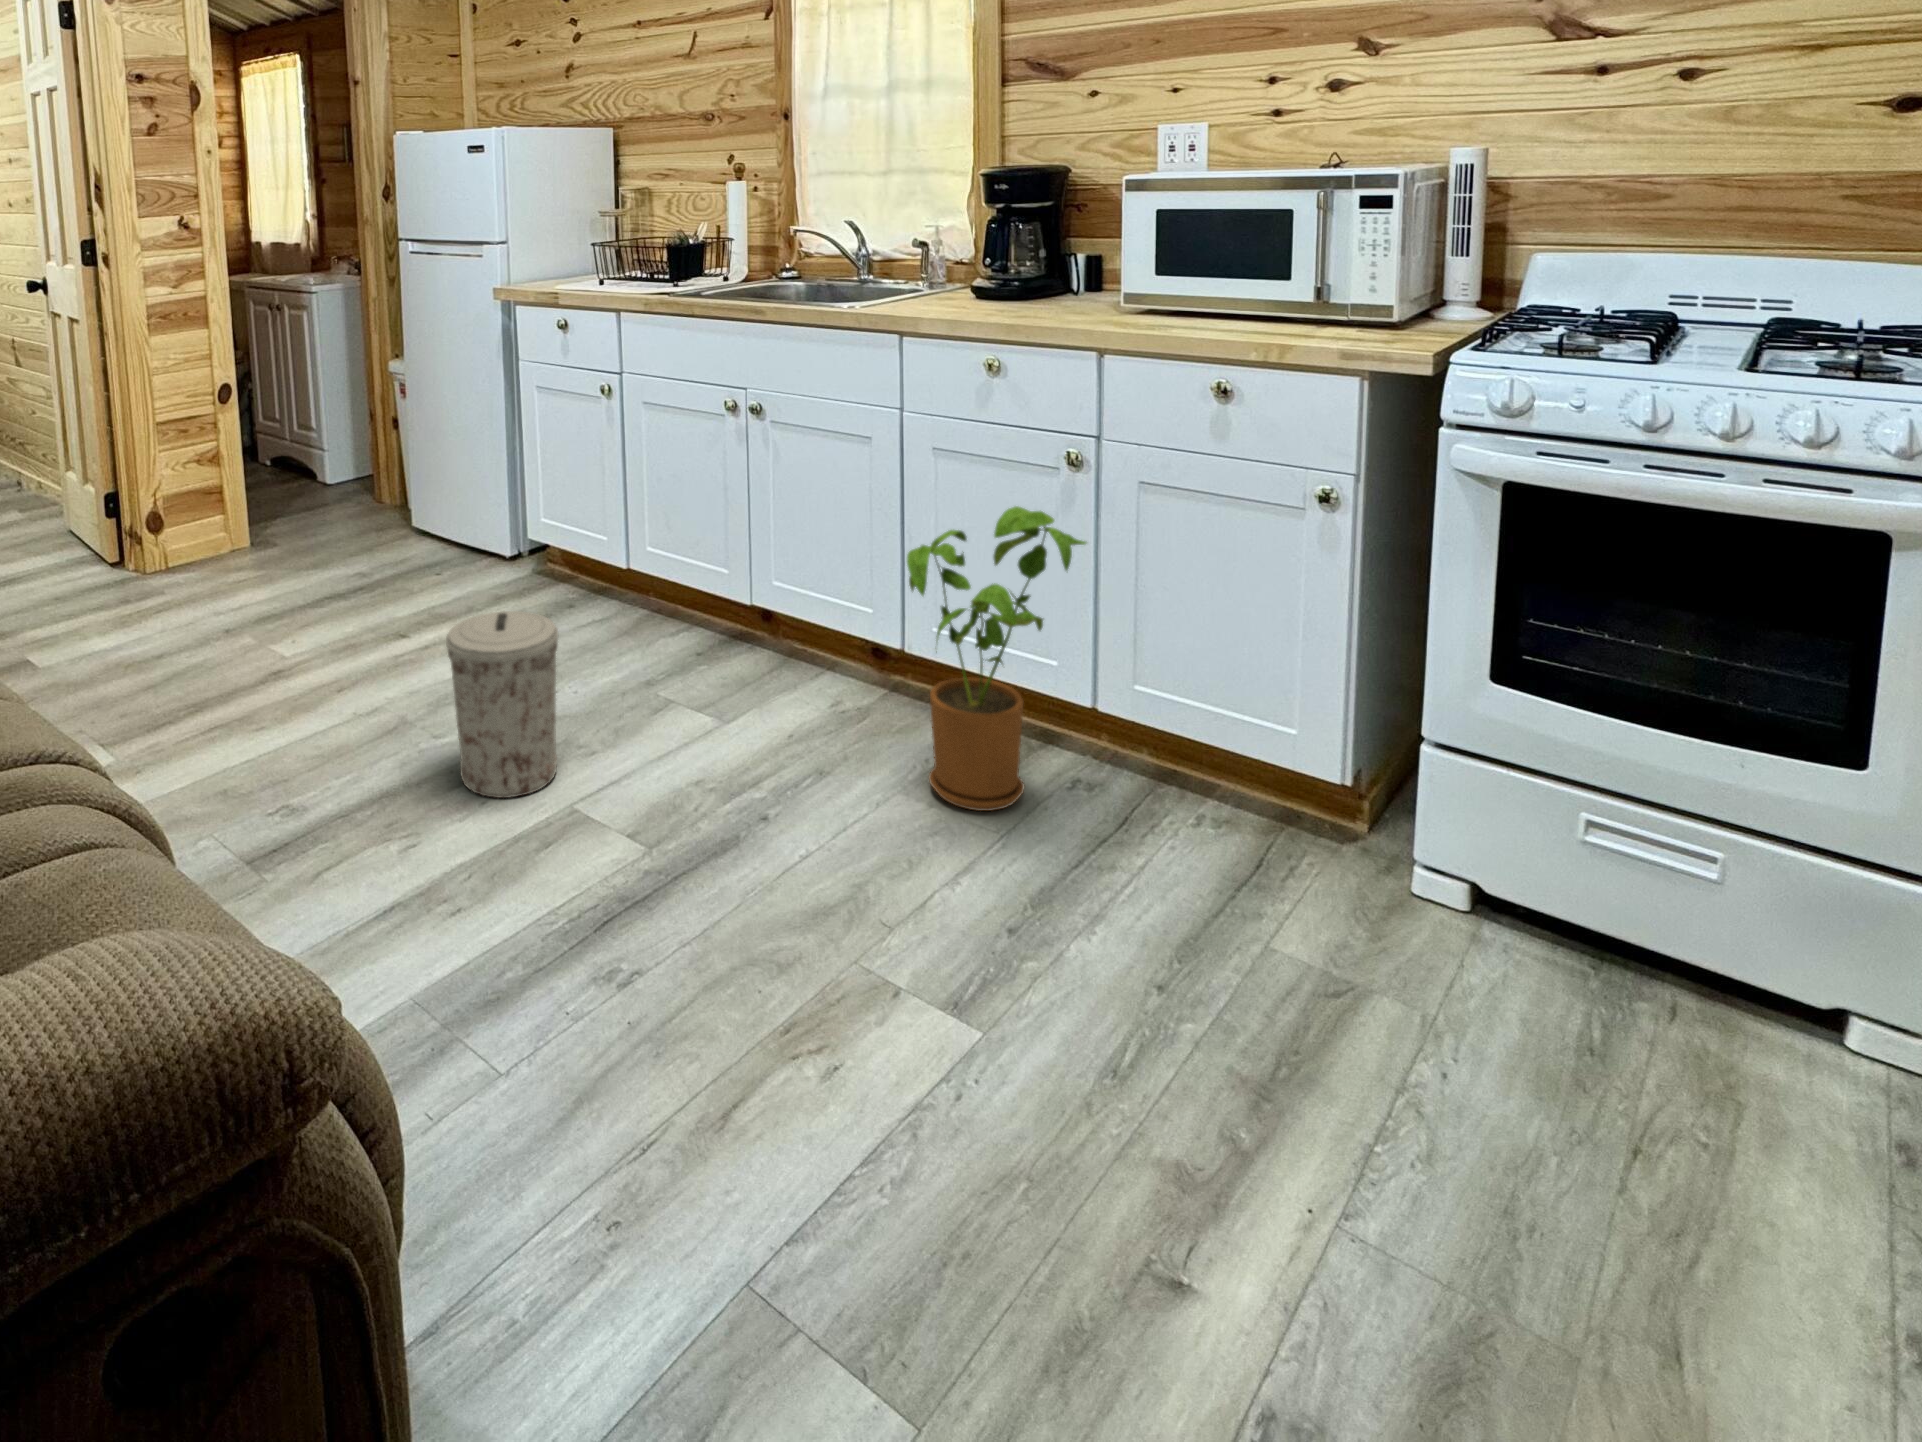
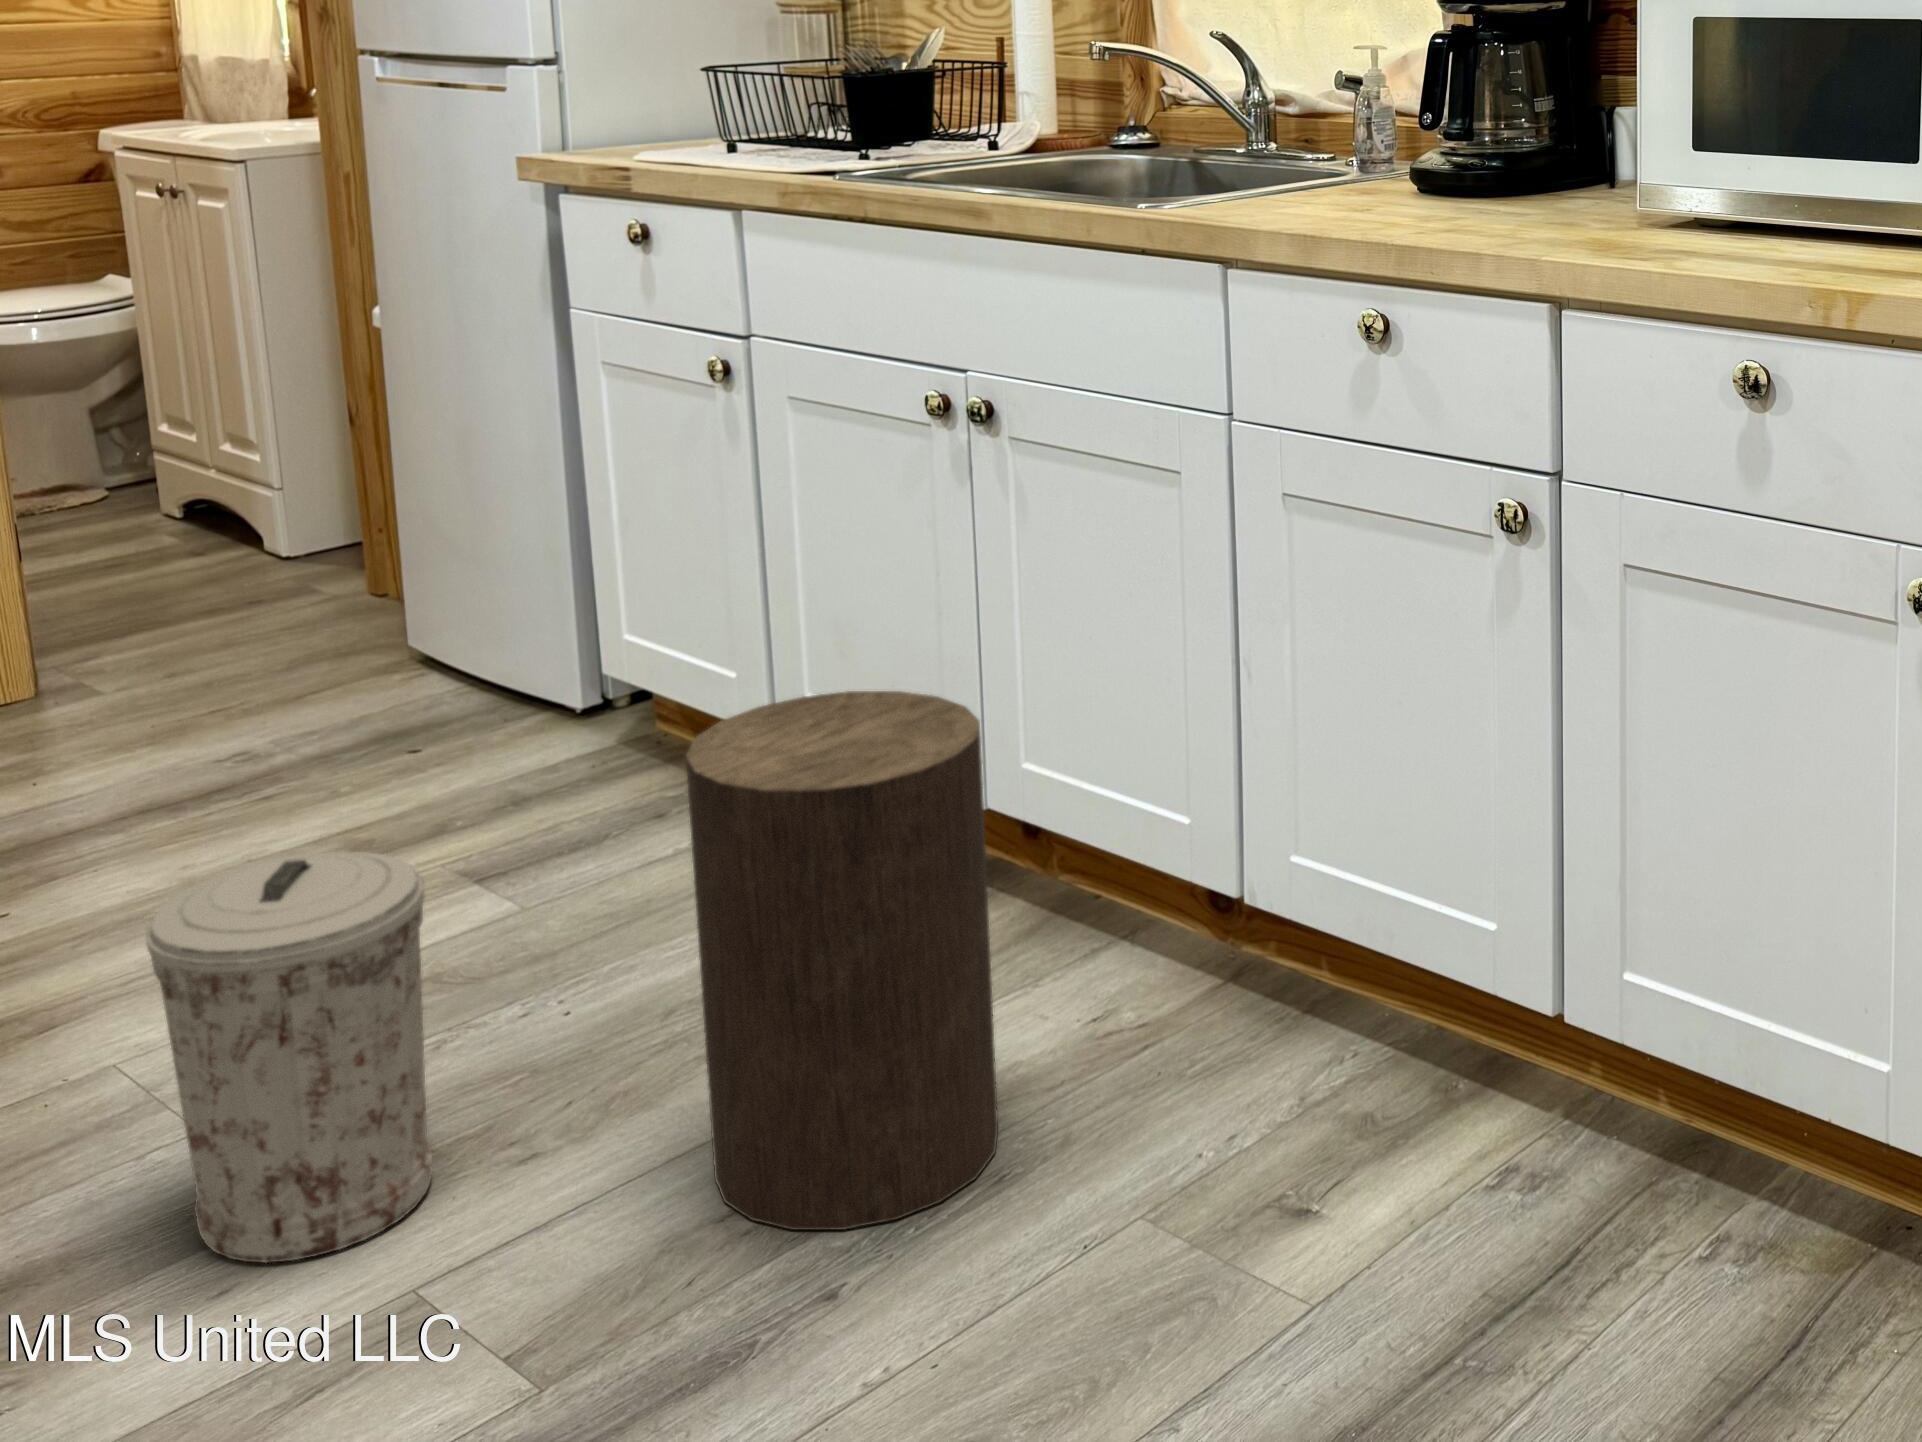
house plant: present [907,506,1086,811] -> none [1160,621,1522,1246]
stool: none [678,540,815,795] -> present [686,691,998,1230]

